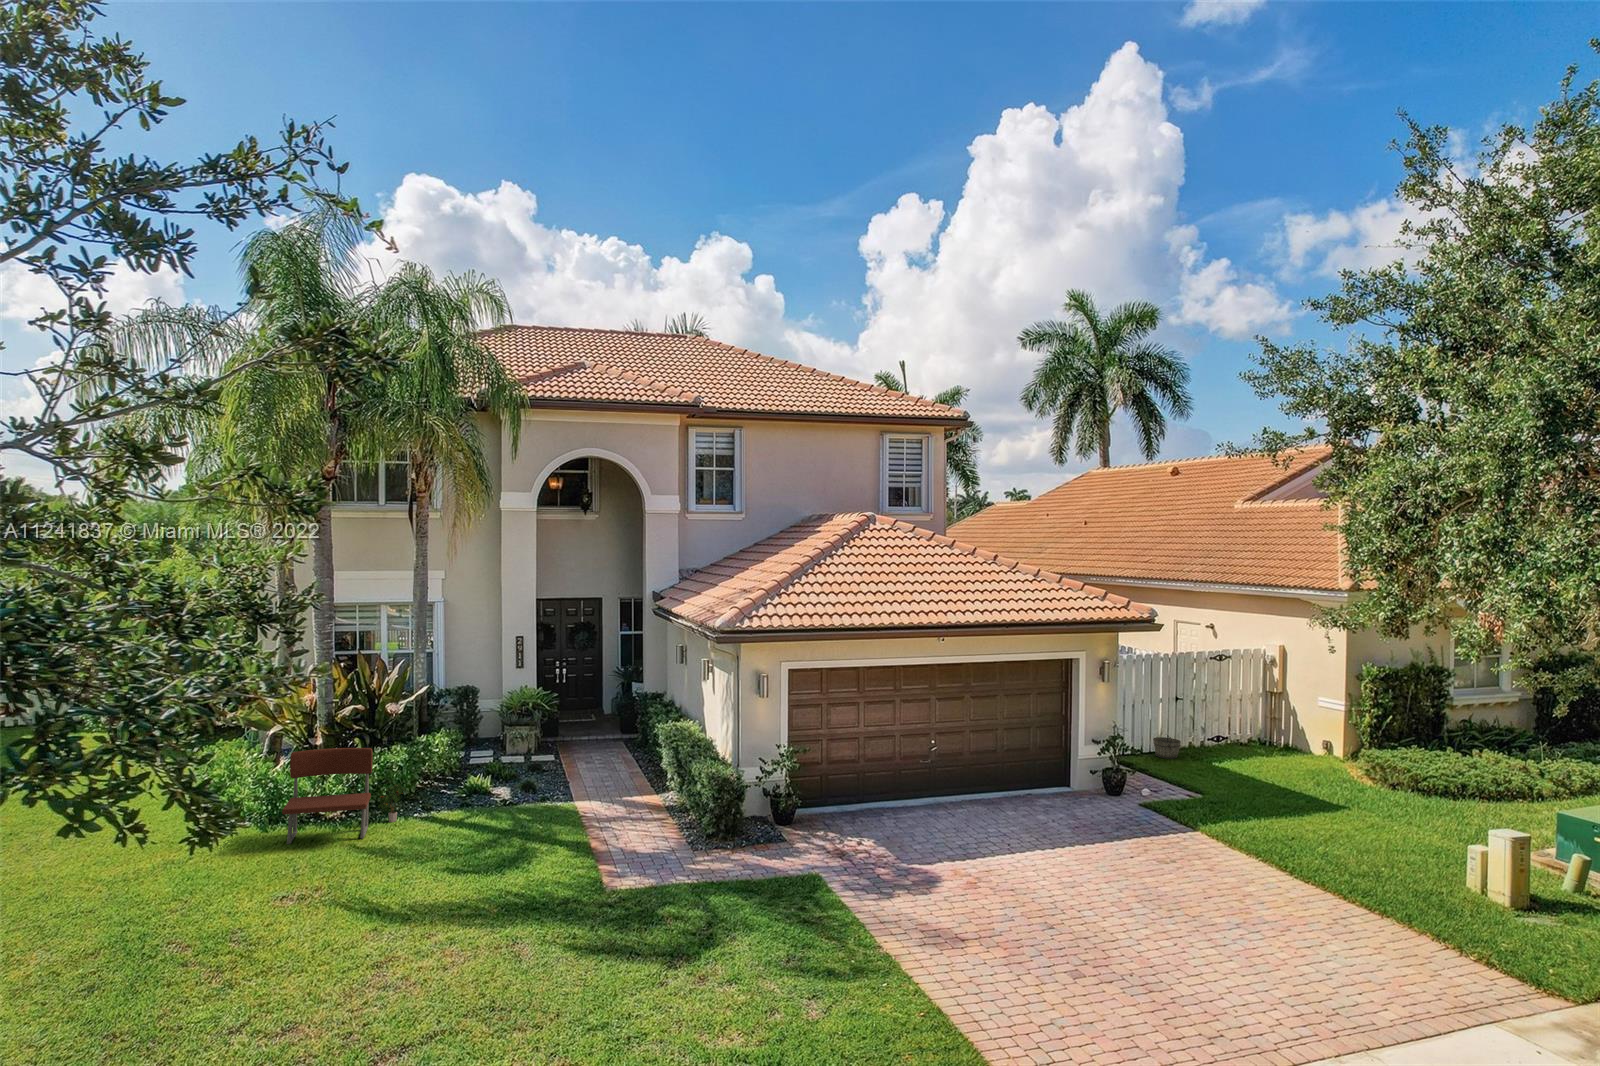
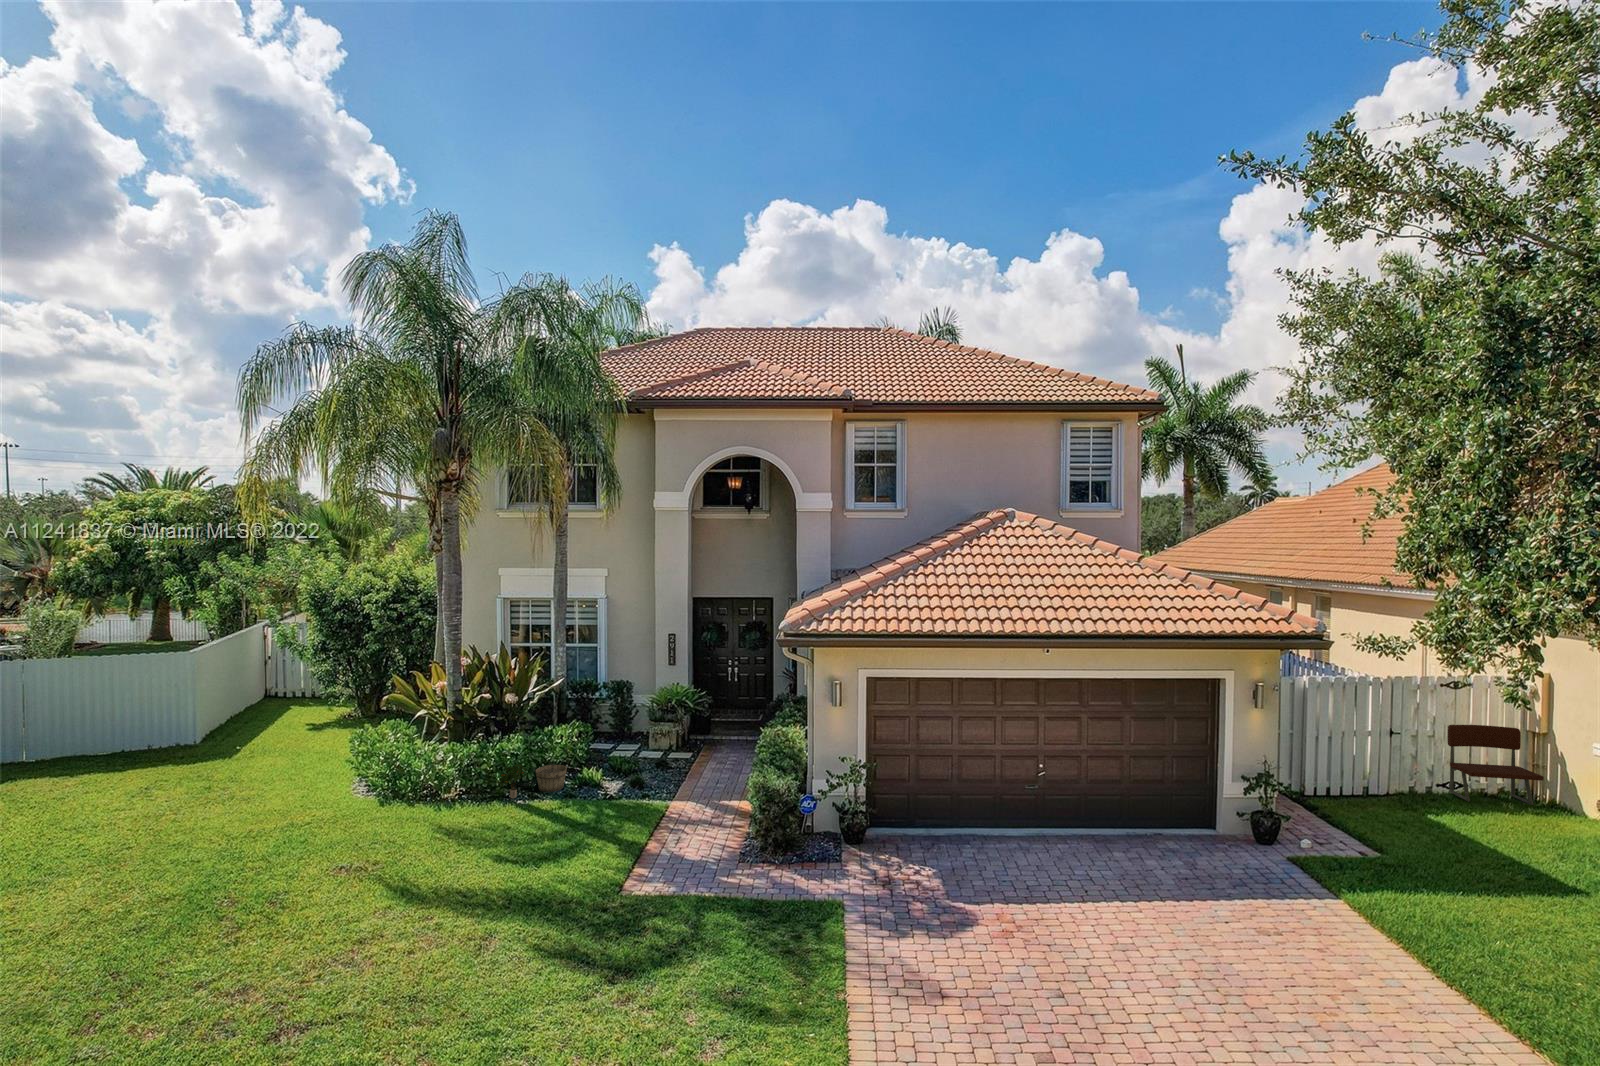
wooden bucket: present [1153,736,1181,759] -> present [536,762,567,792]
bench: present [282,748,373,844] -> present [1447,725,1544,805]

